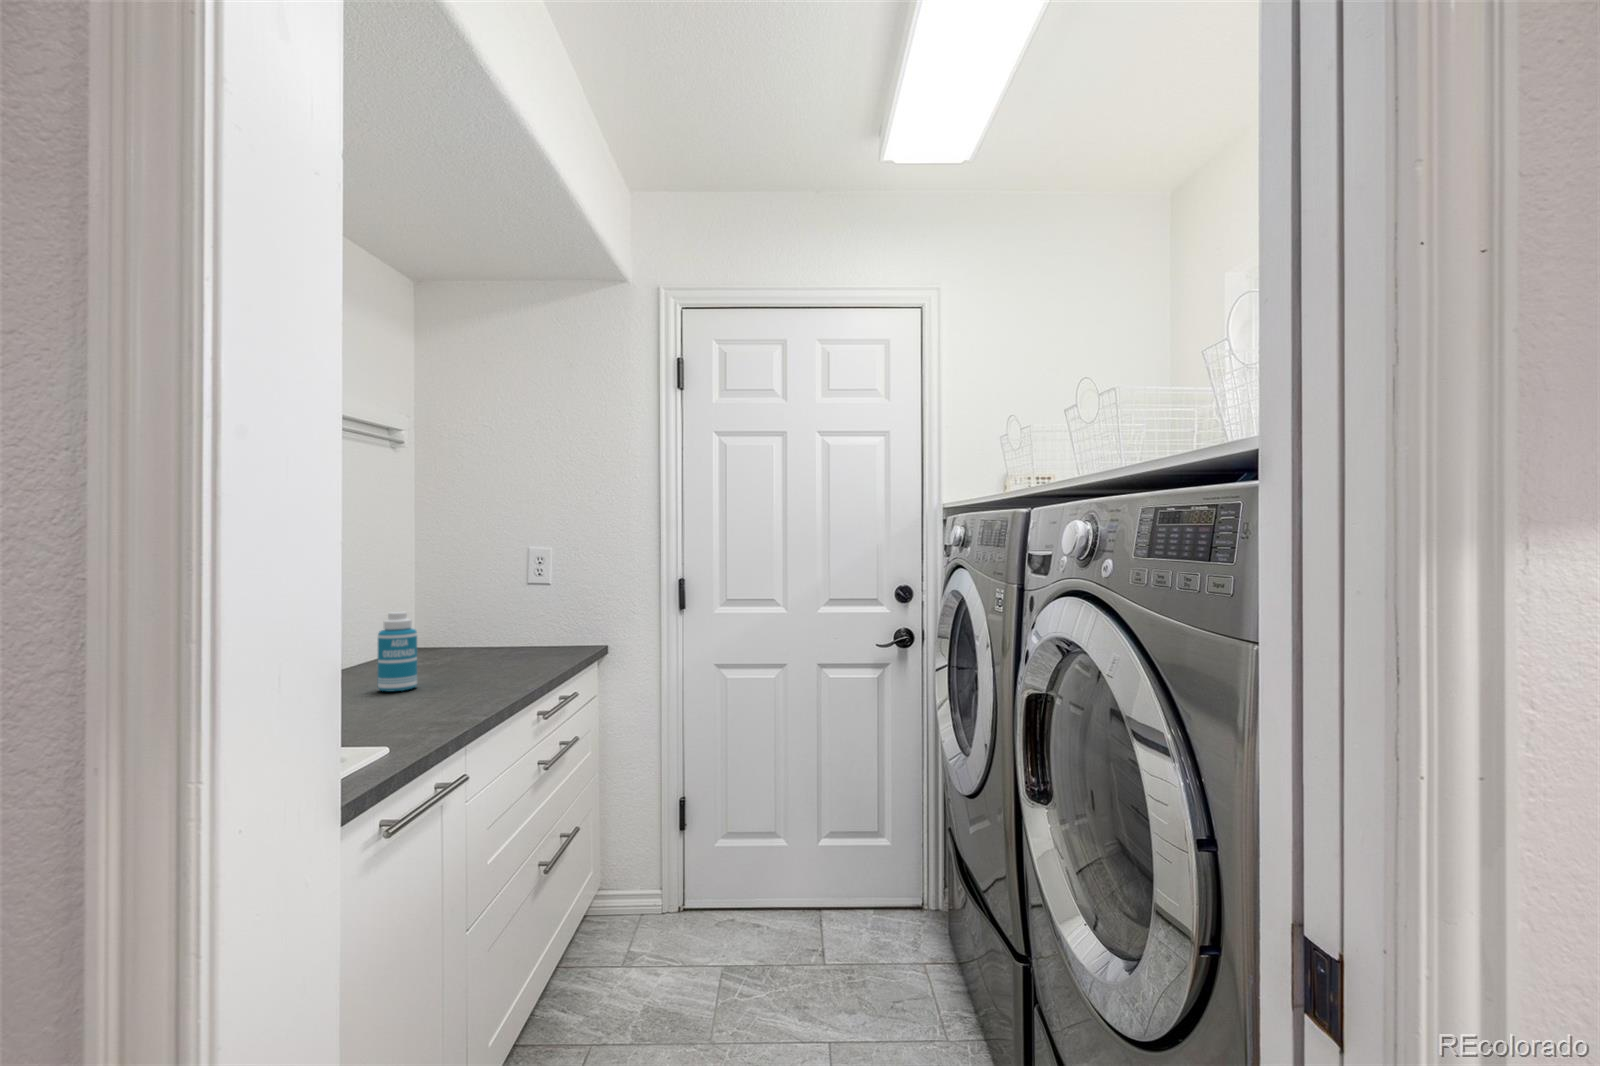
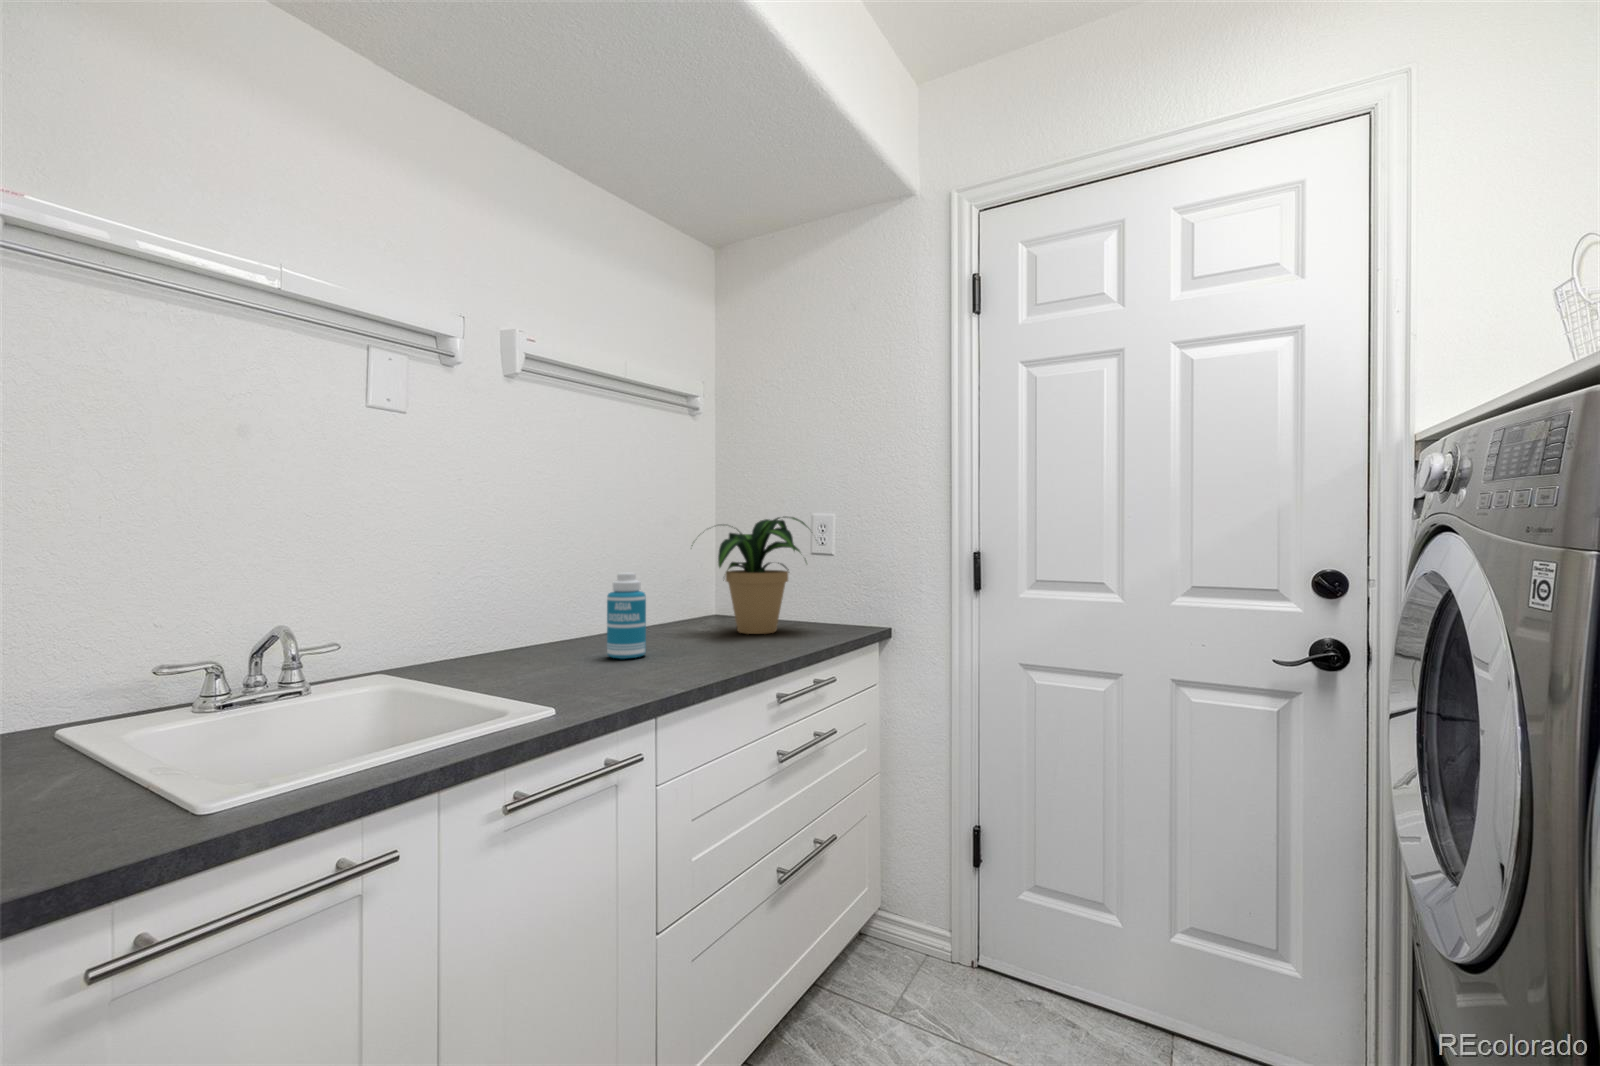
potted plant: none [423,552,547,661] -> present [692,517,807,634]

